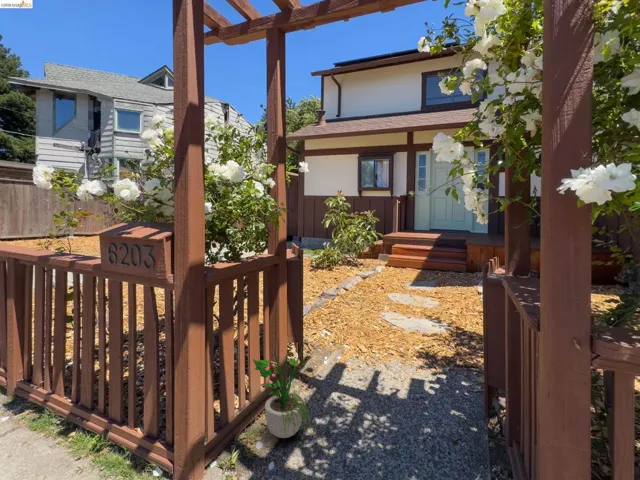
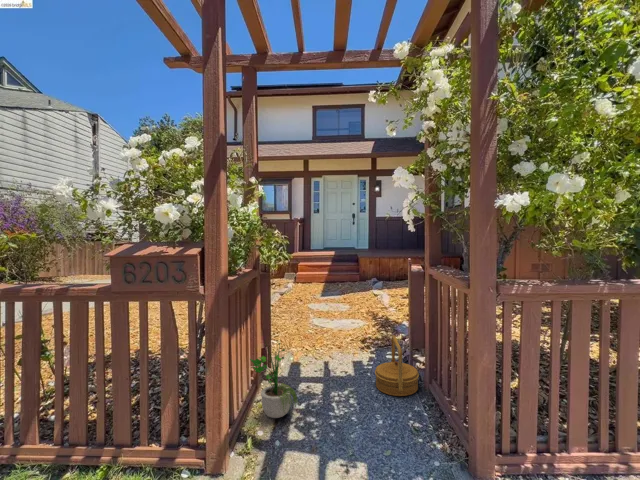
woven basket: none [428,354,495,448] -> present [375,335,419,396]

